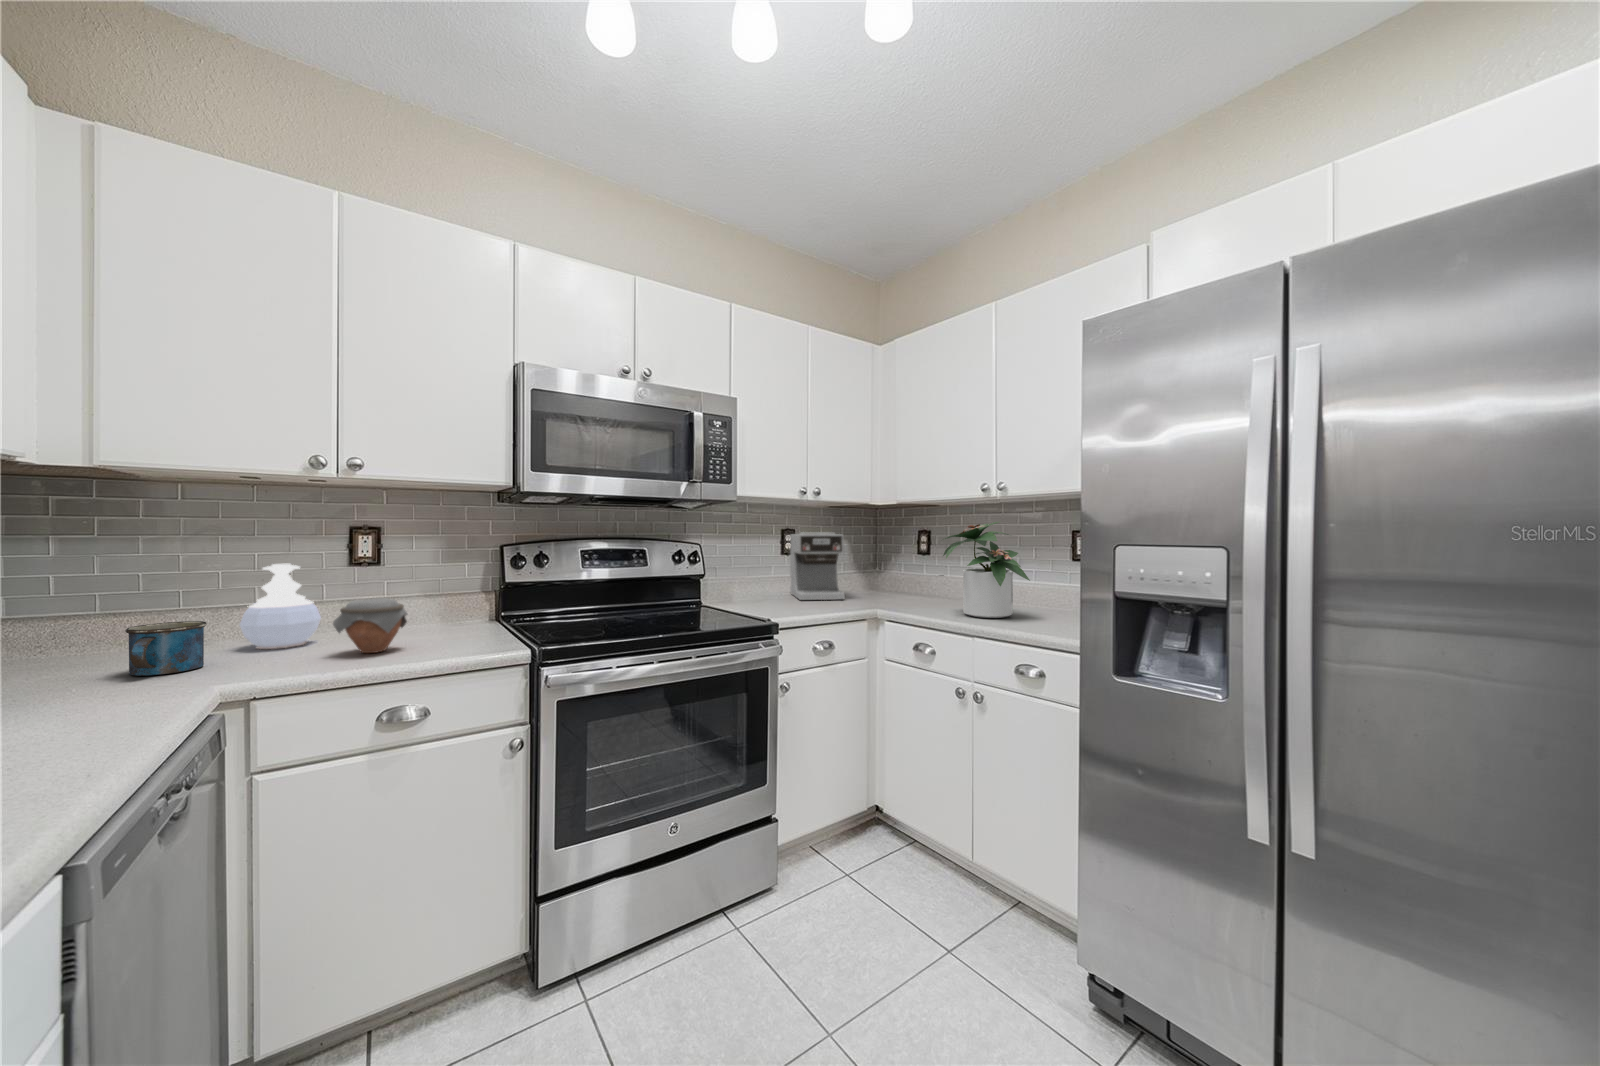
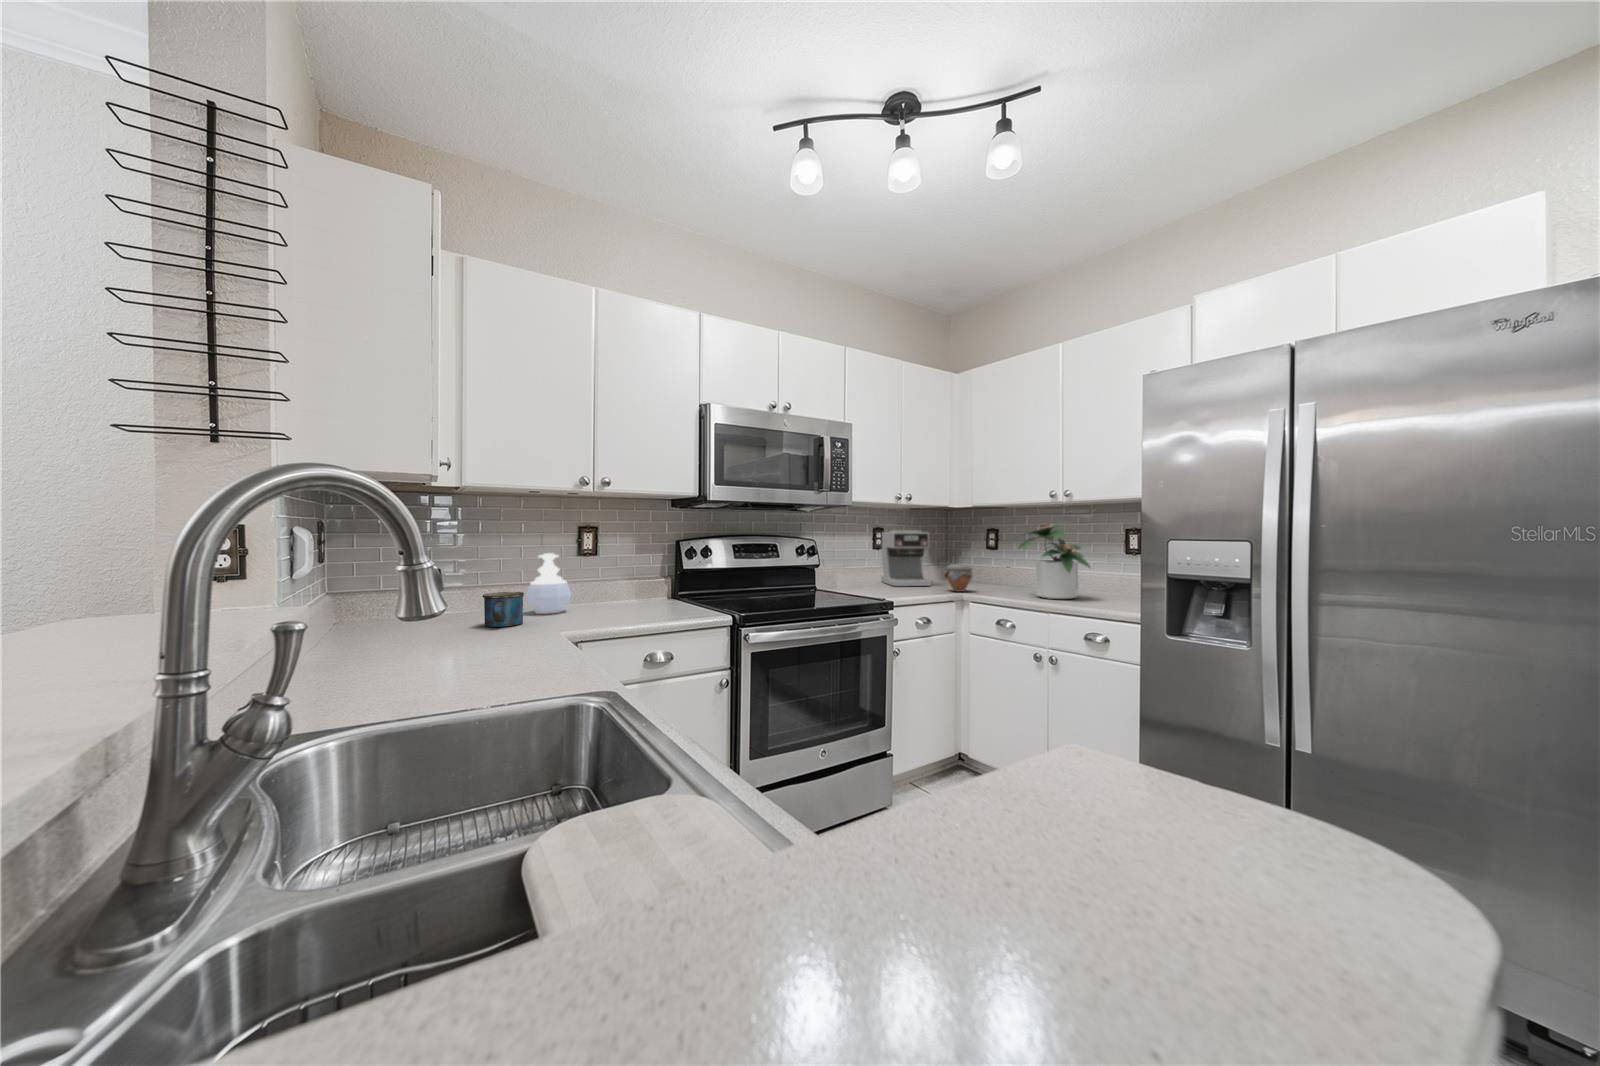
jar: present [333,598,408,653] -> present [945,564,973,592]

